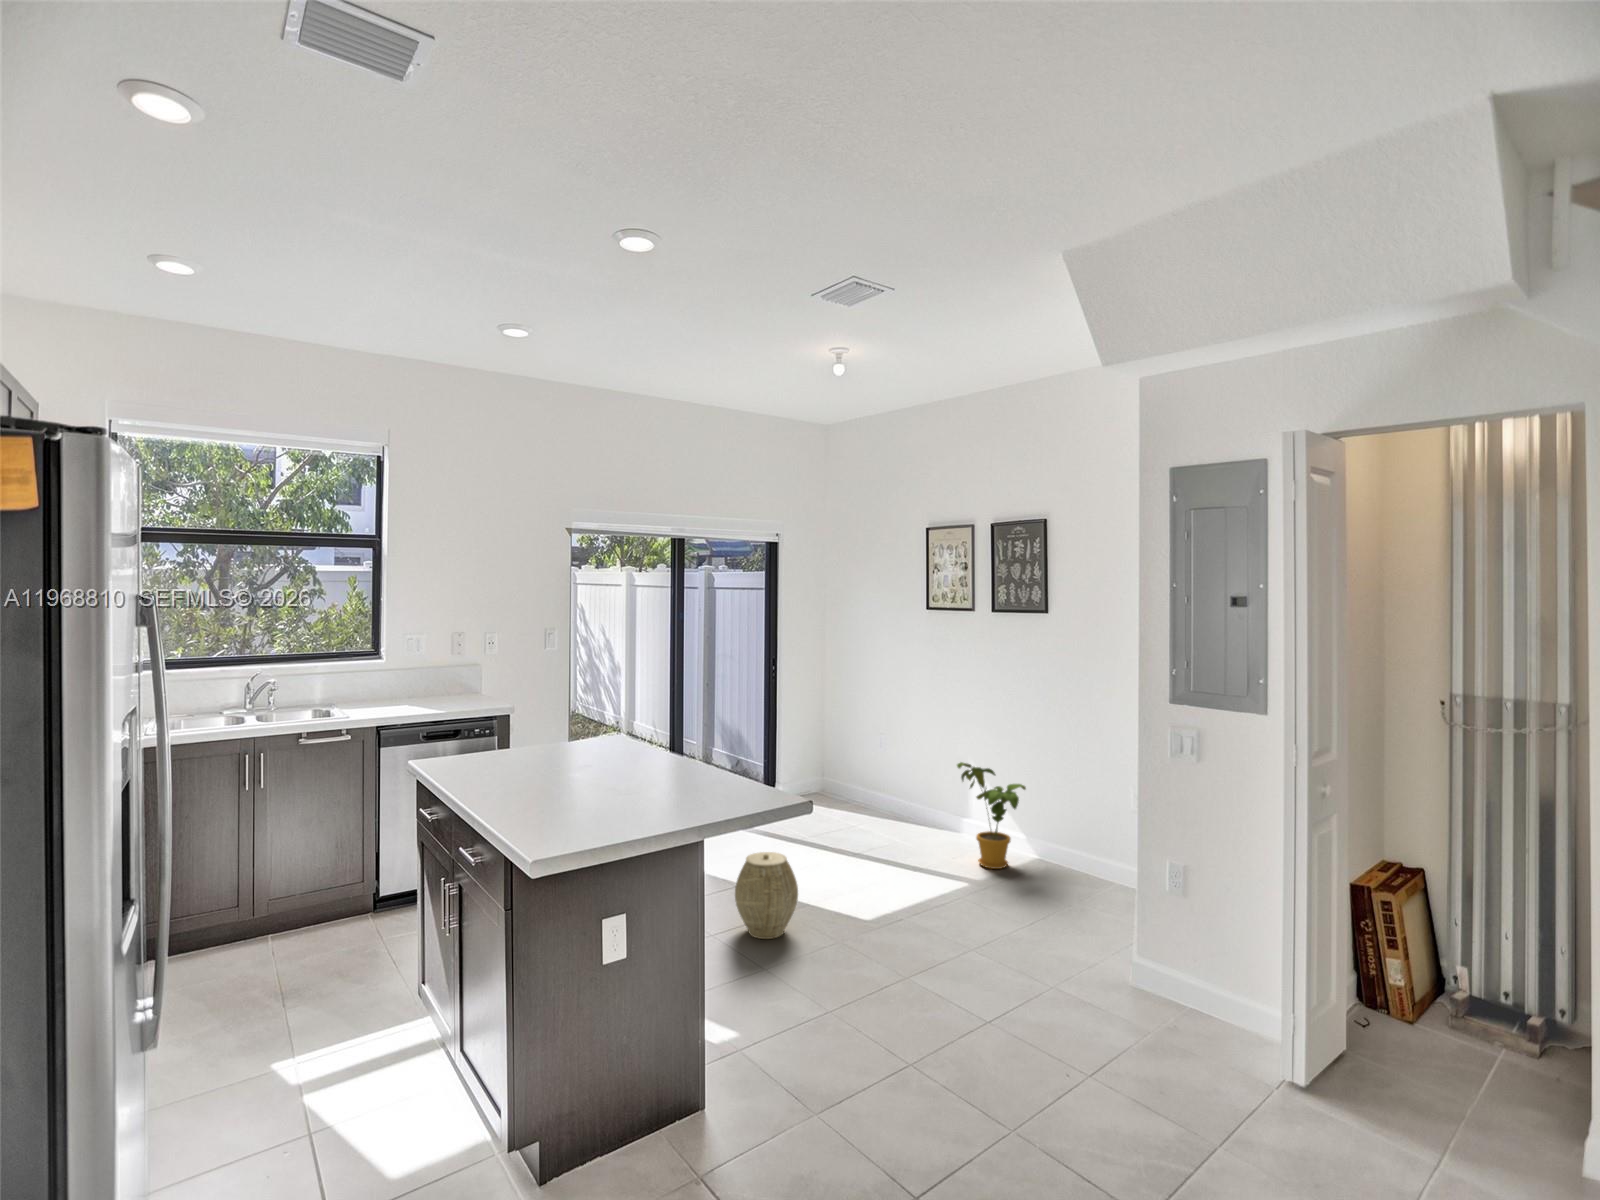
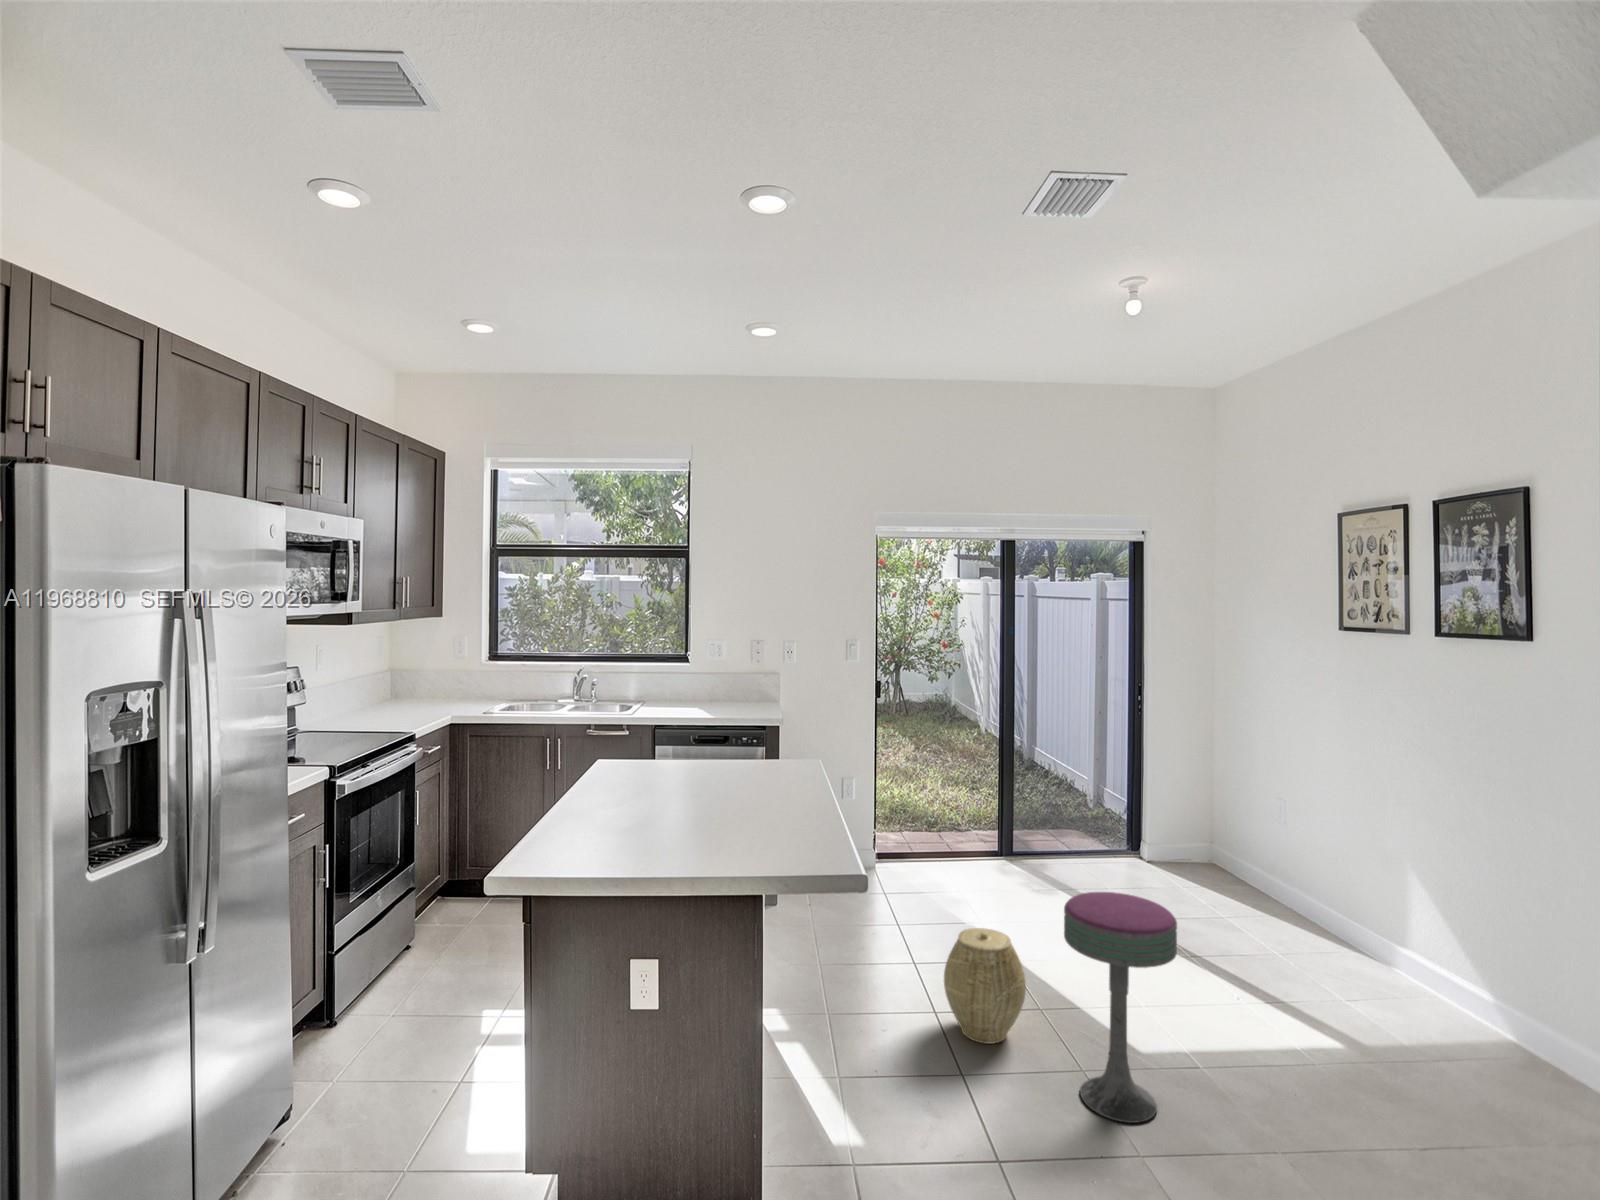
house plant: present [957,762,1026,869] -> none [1344,861,1488,1042]
bar stool: none [841,801,916,955] -> present [1064,892,1177,1123]

